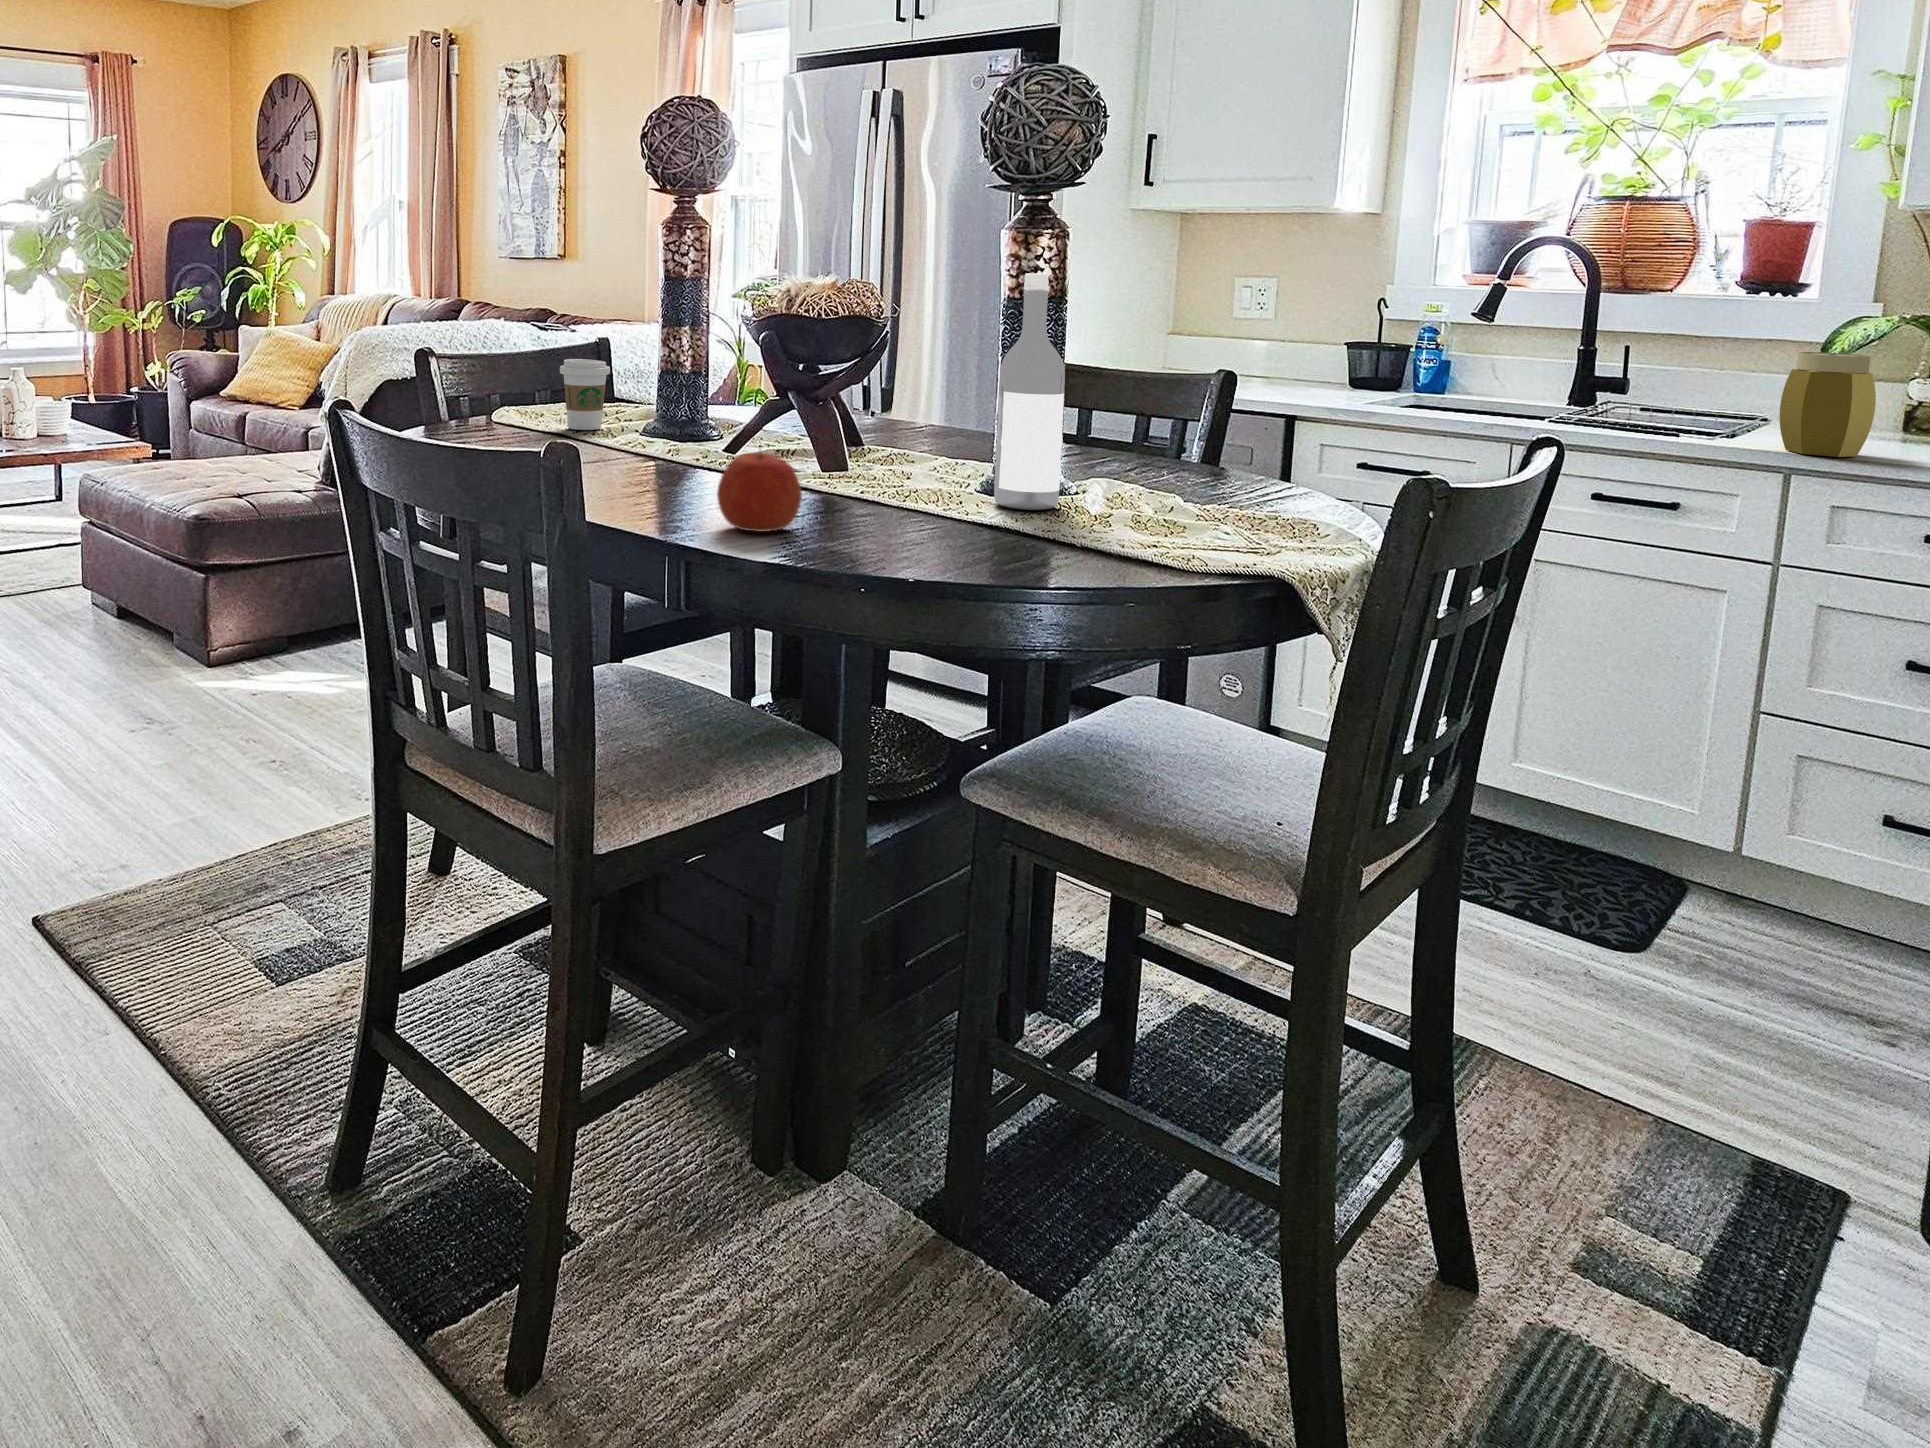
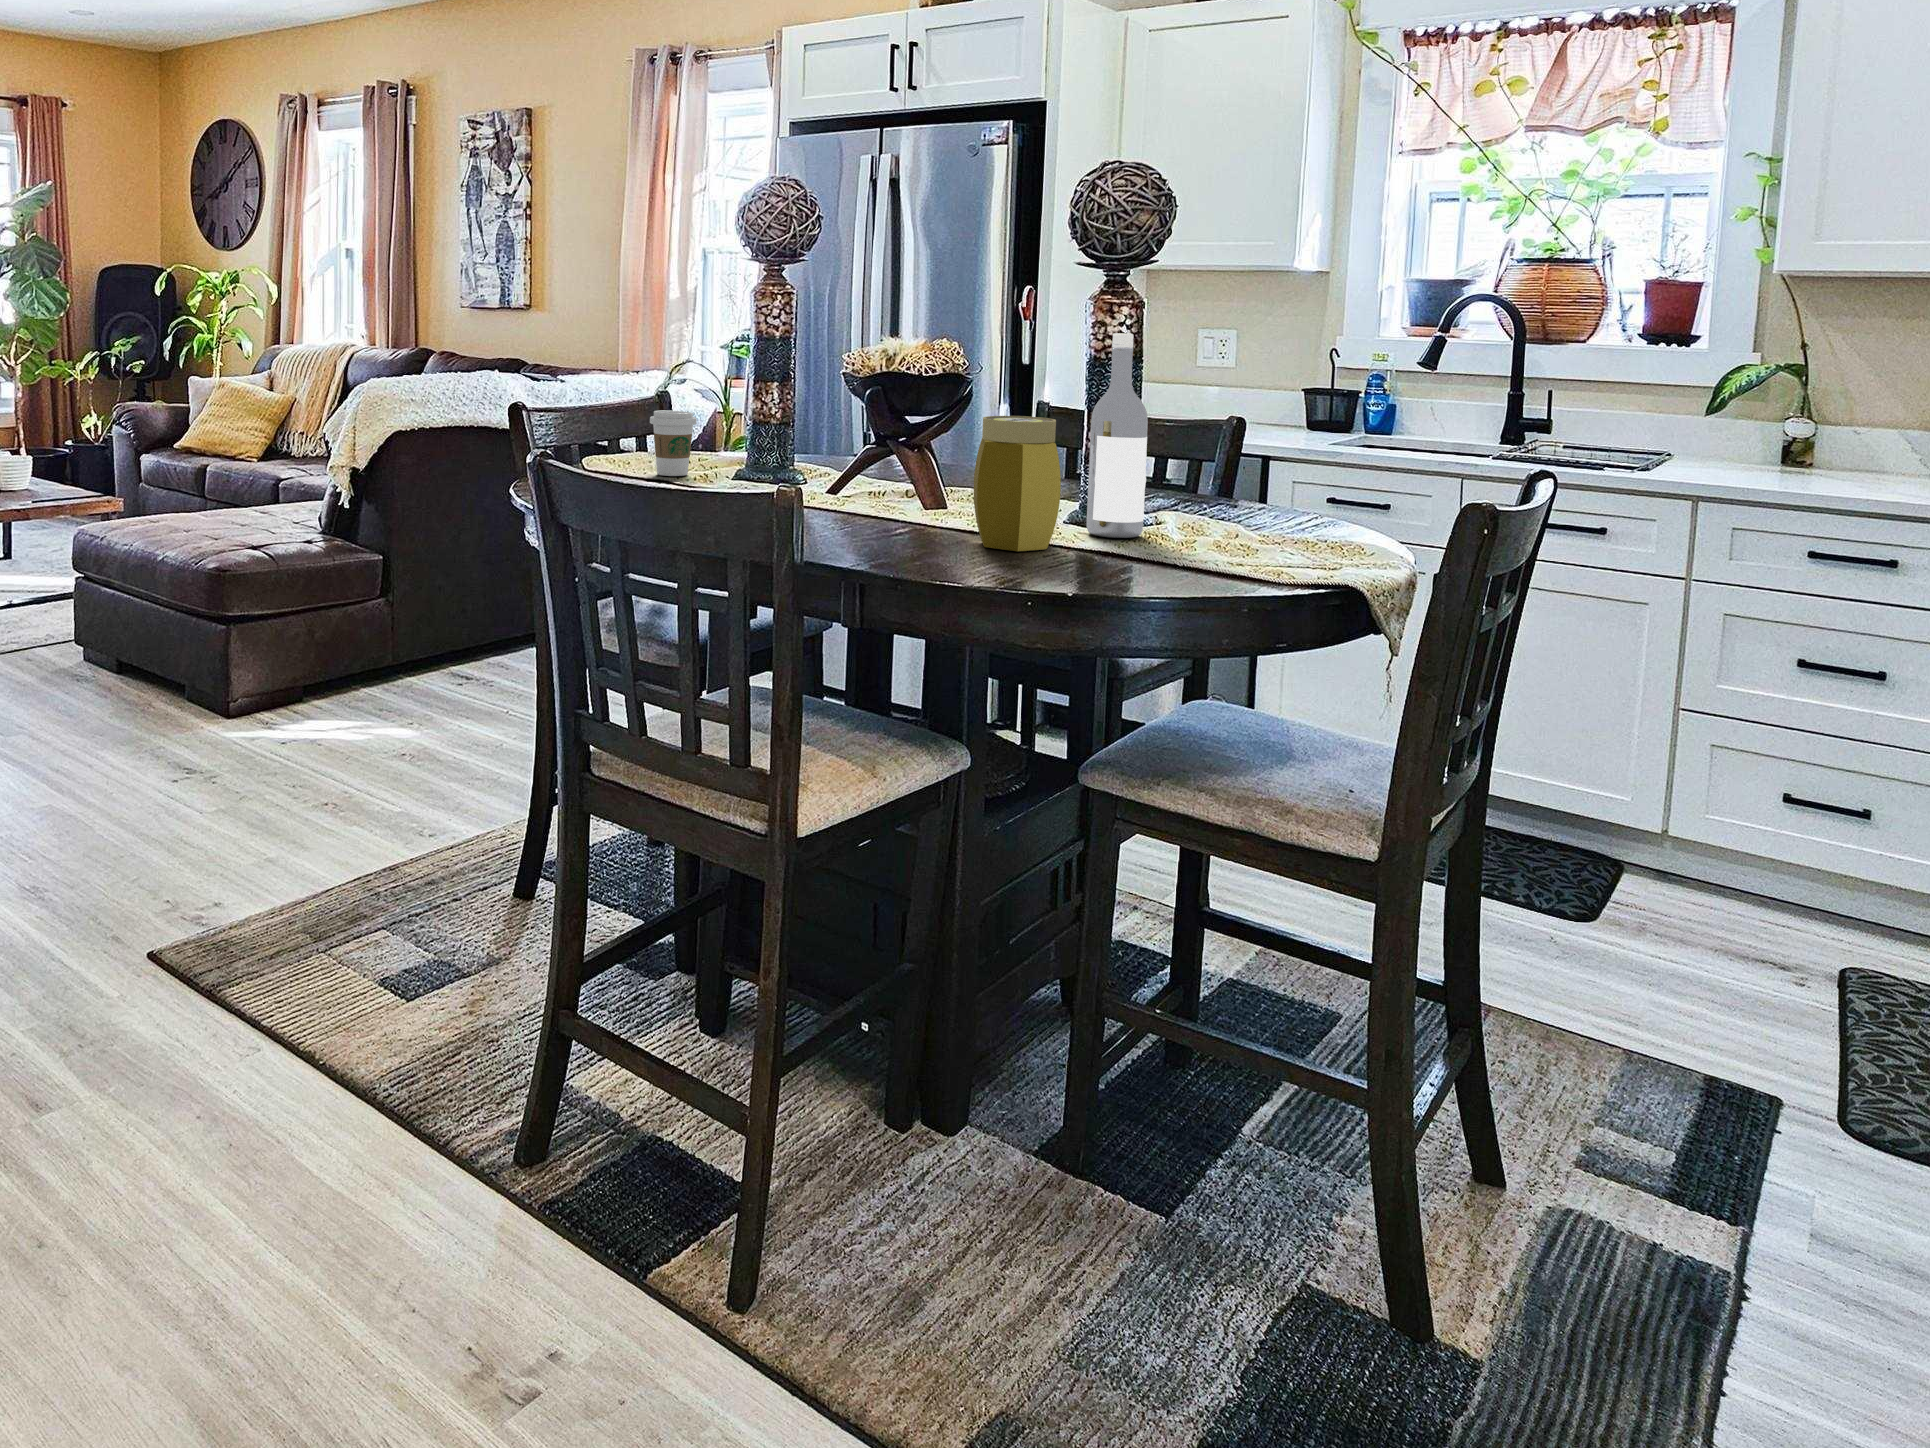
jar: present [1780,352,1876,457] -> present [974,416,1061,551]
apple: present [717,452,802,532] -> none [870,484,944,559]

